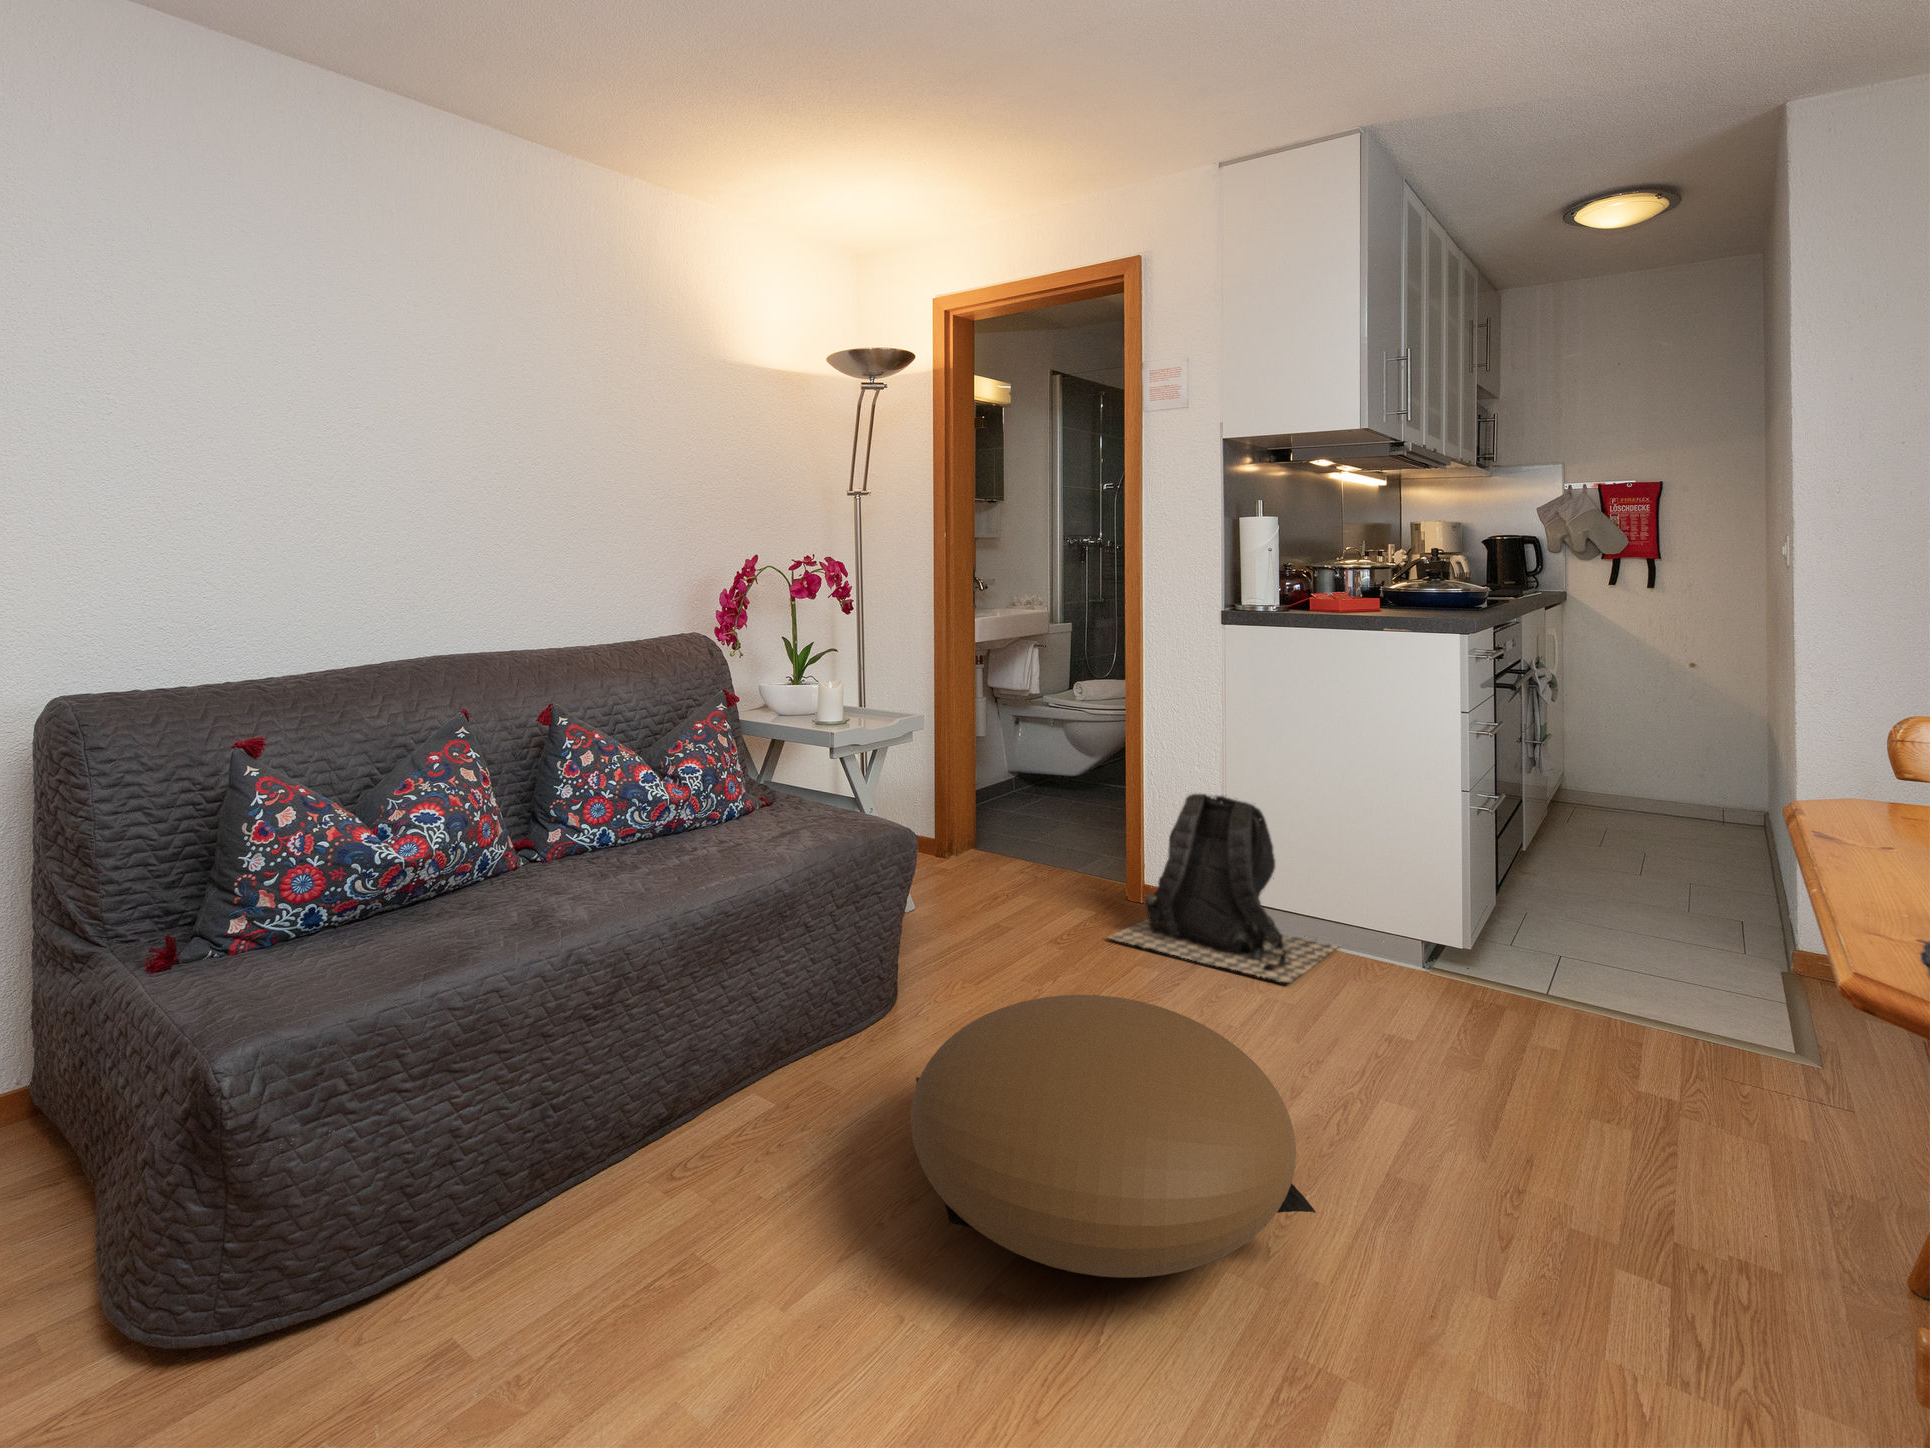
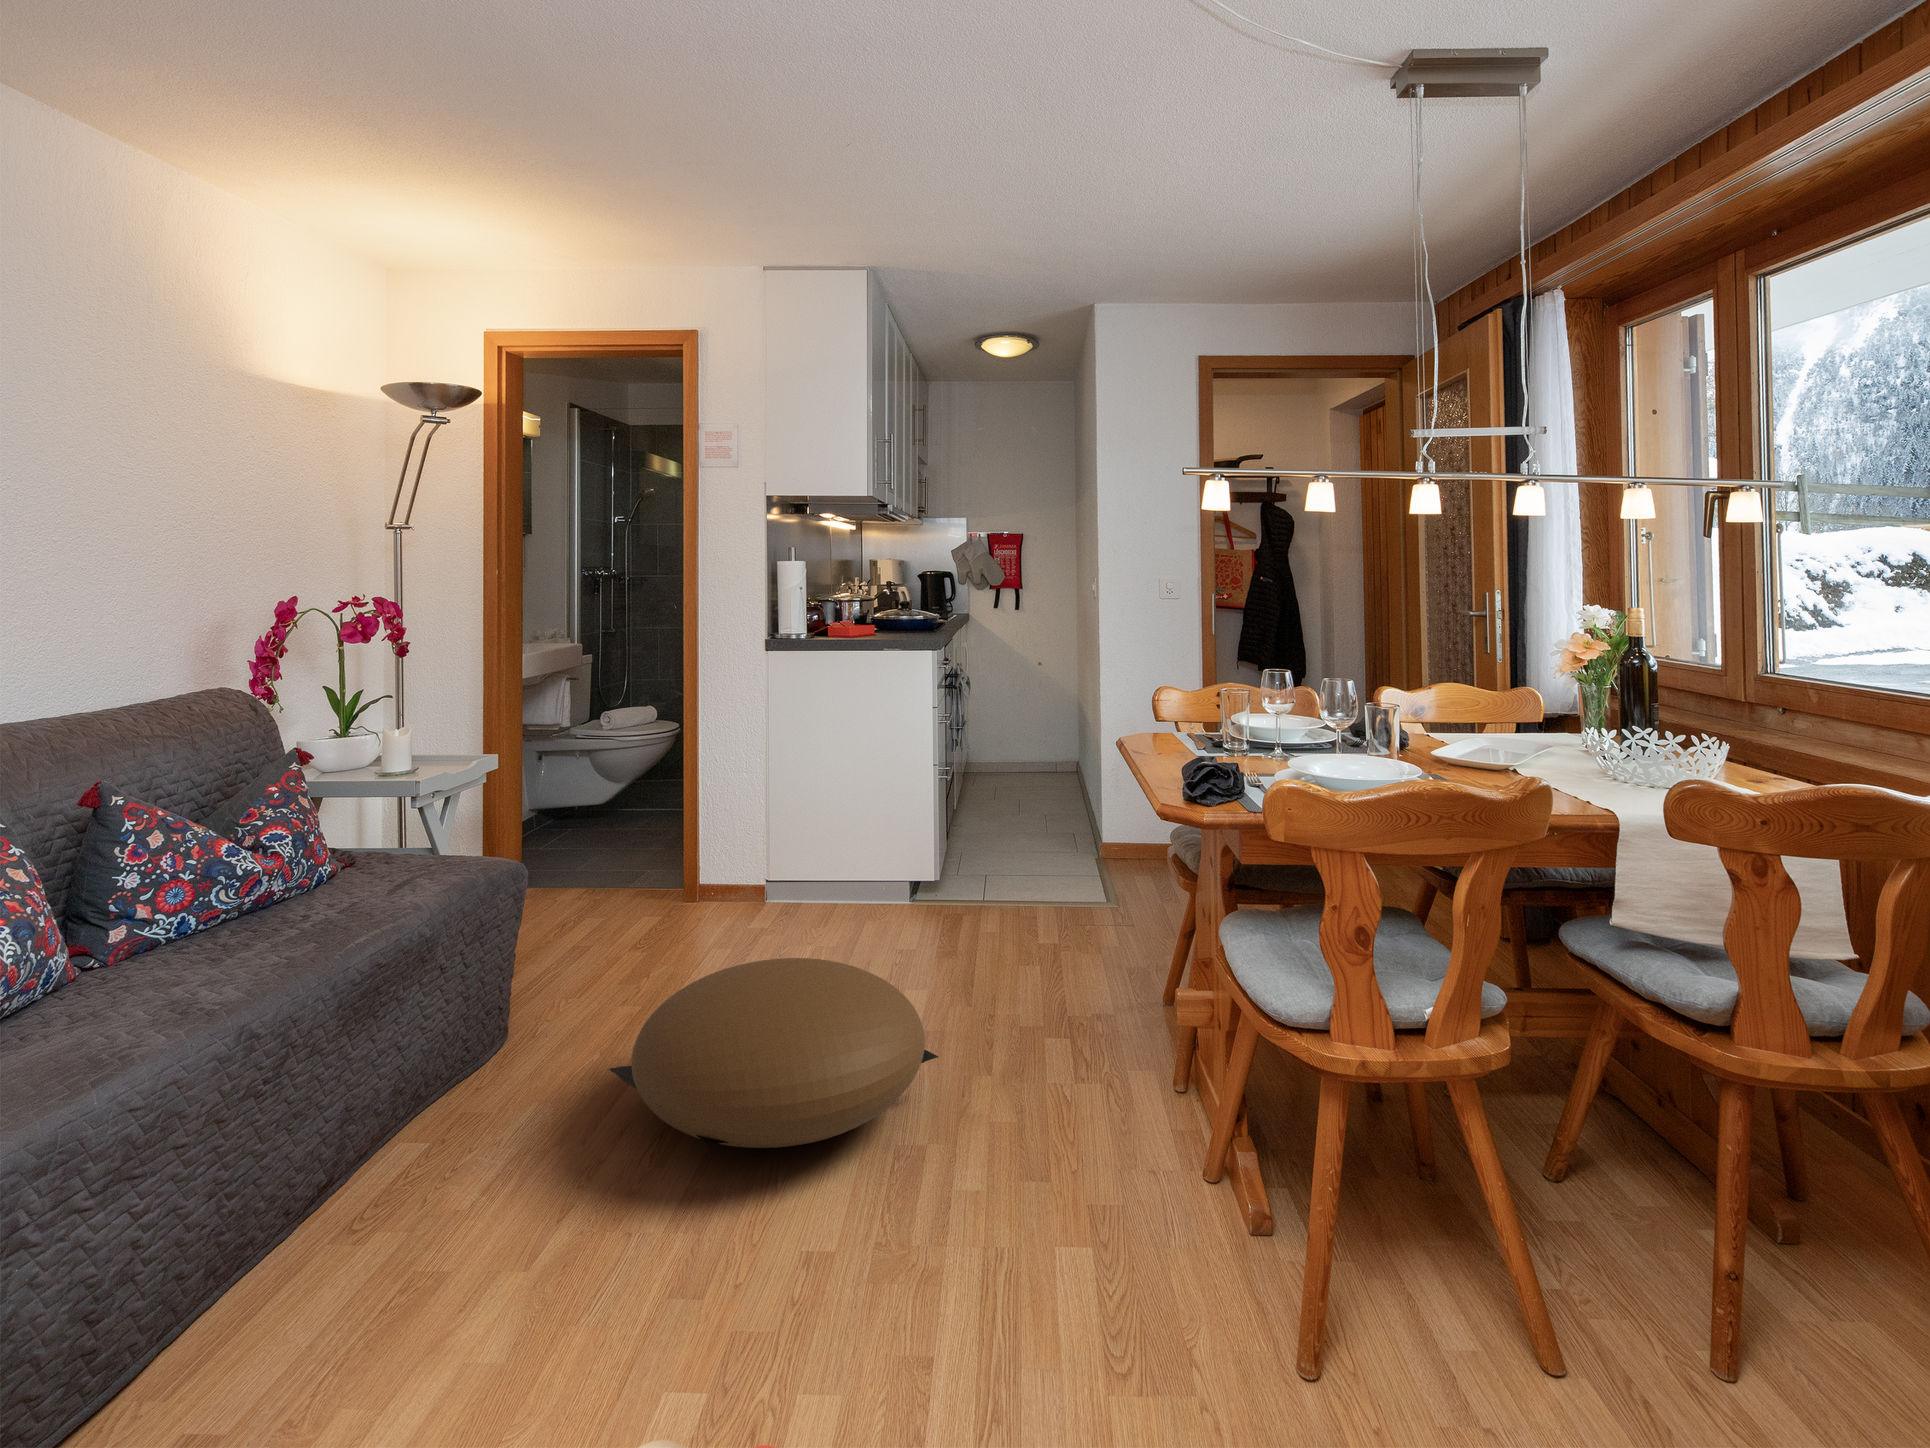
backpack: present [1109,794,1337,983] -> none [685,788,869,936]

